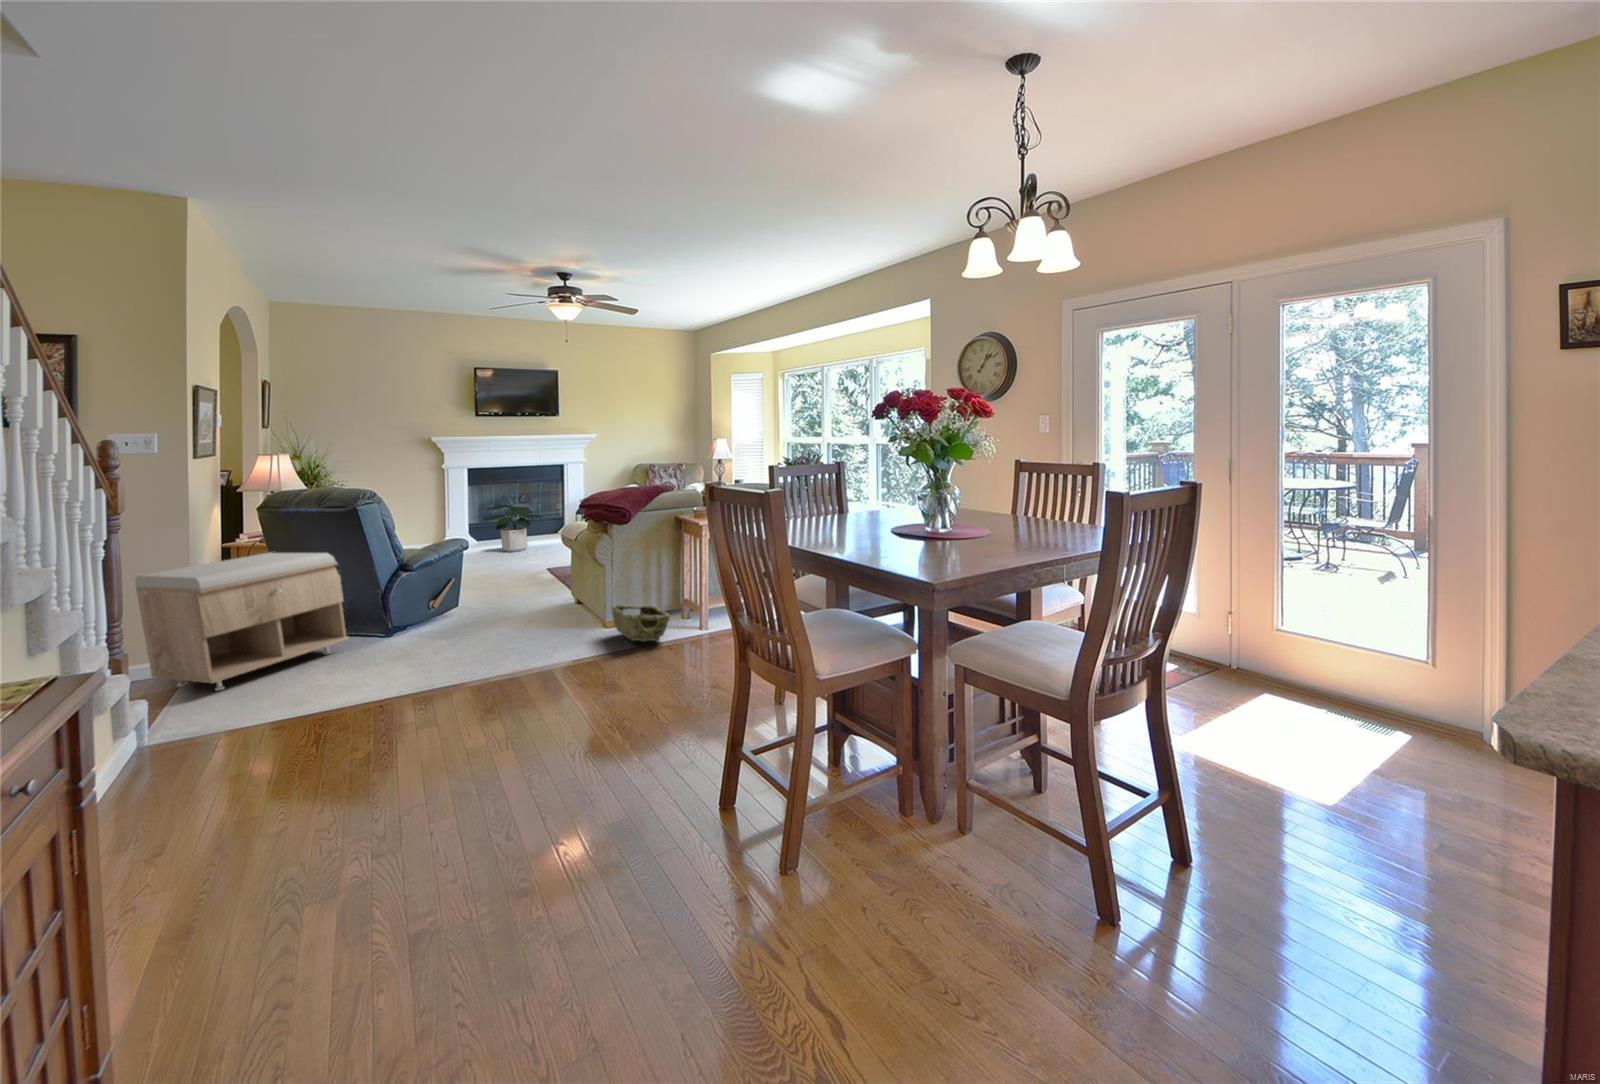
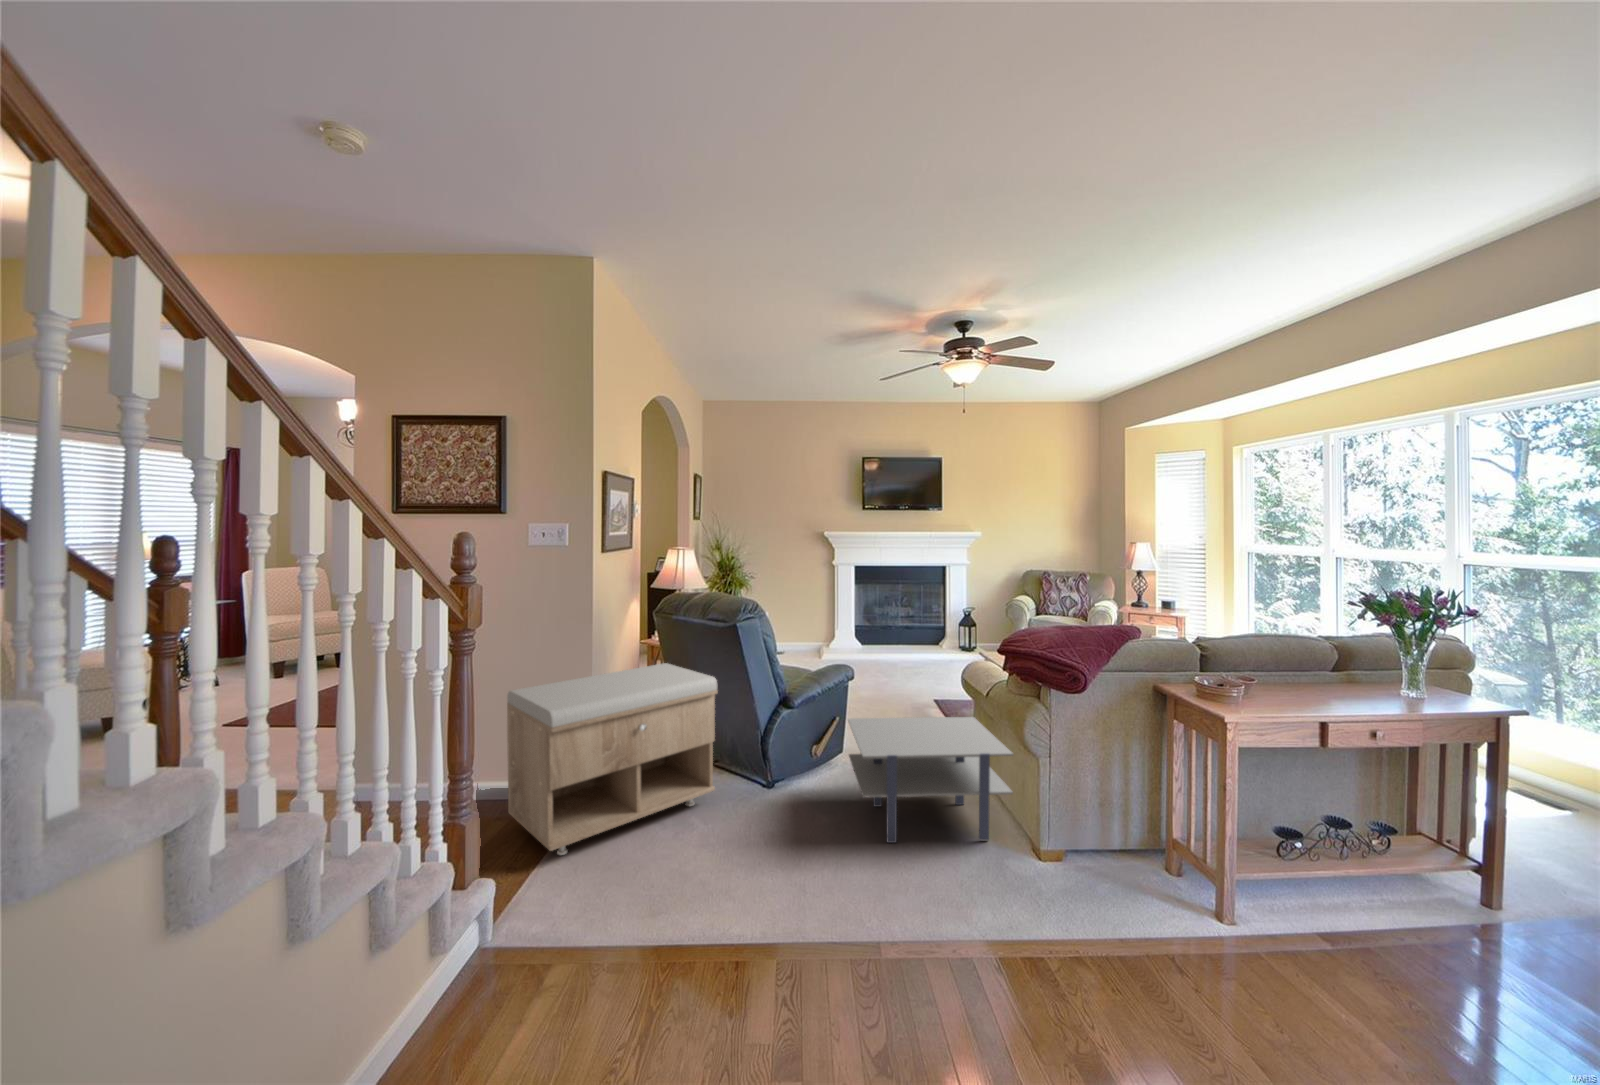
potted plant: present [482,504,543,552] -> none [862,606,927,658]
side table: none [458,562,578,643] -> present [848,717,1013,843]
woven basket: present [612,605,670,641] -> none [1076,824,1203,927]

